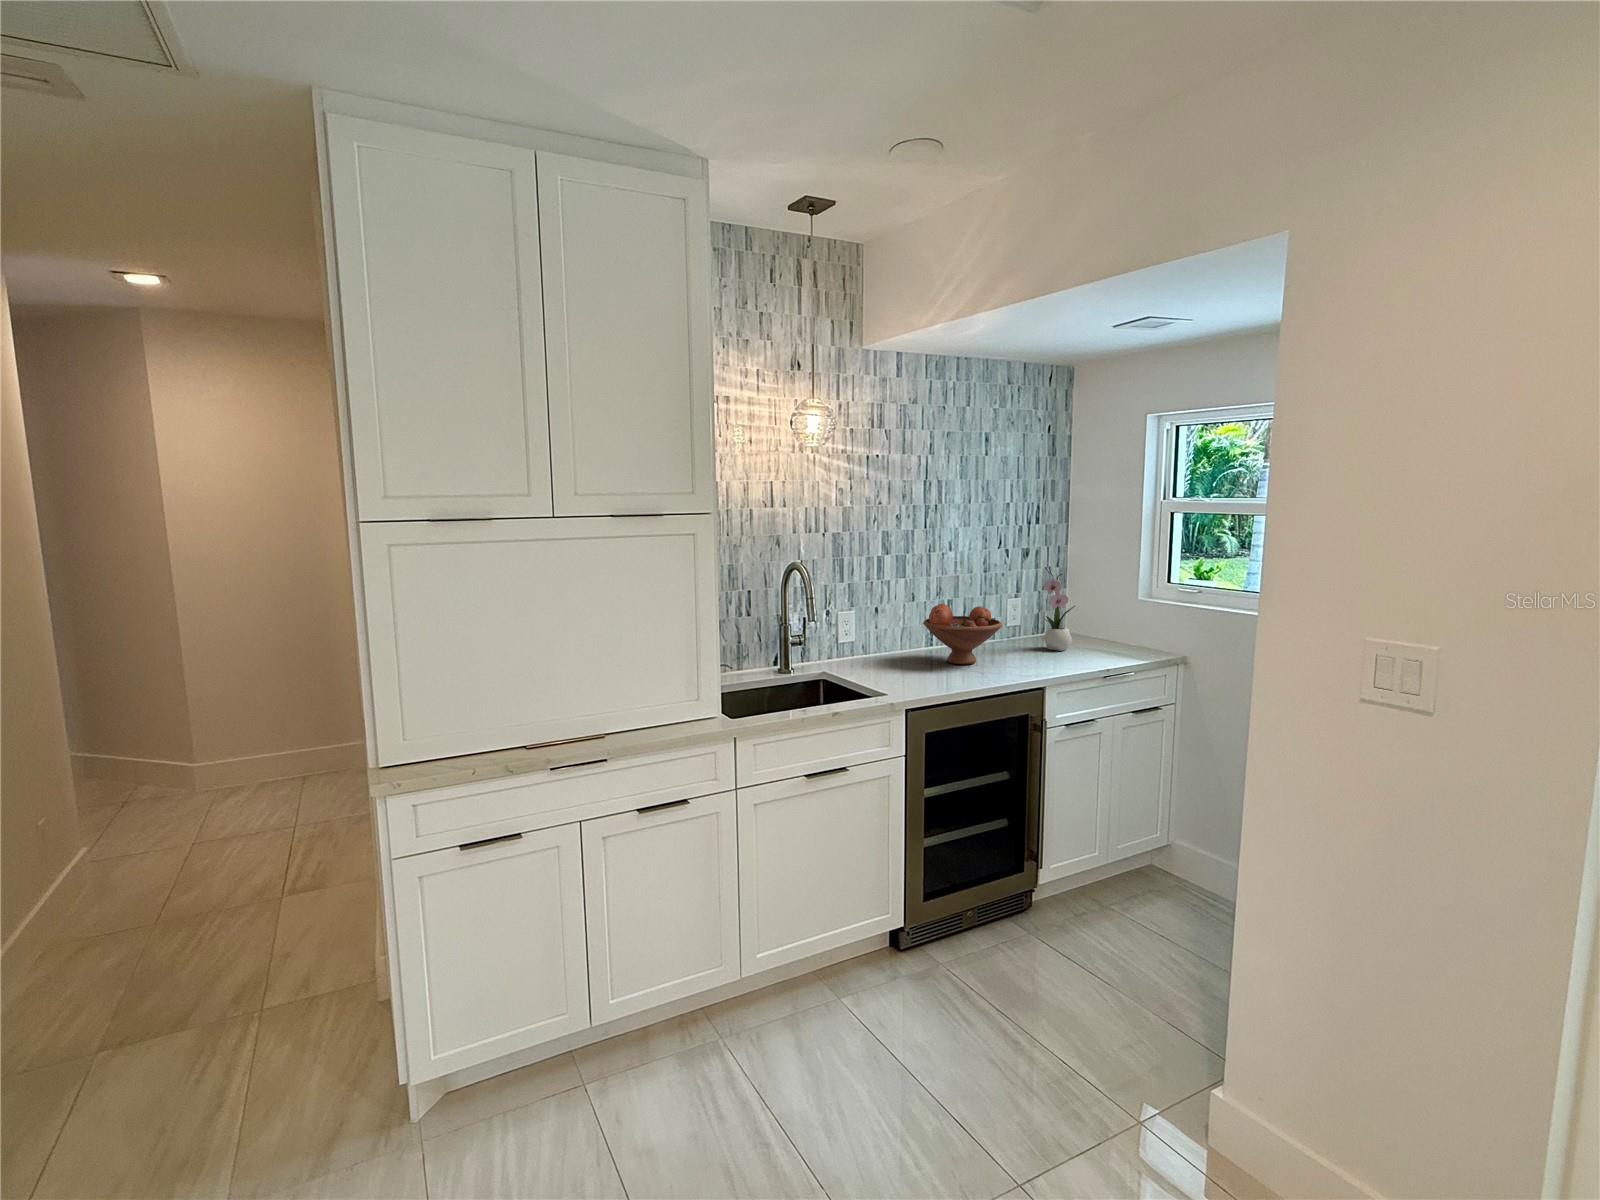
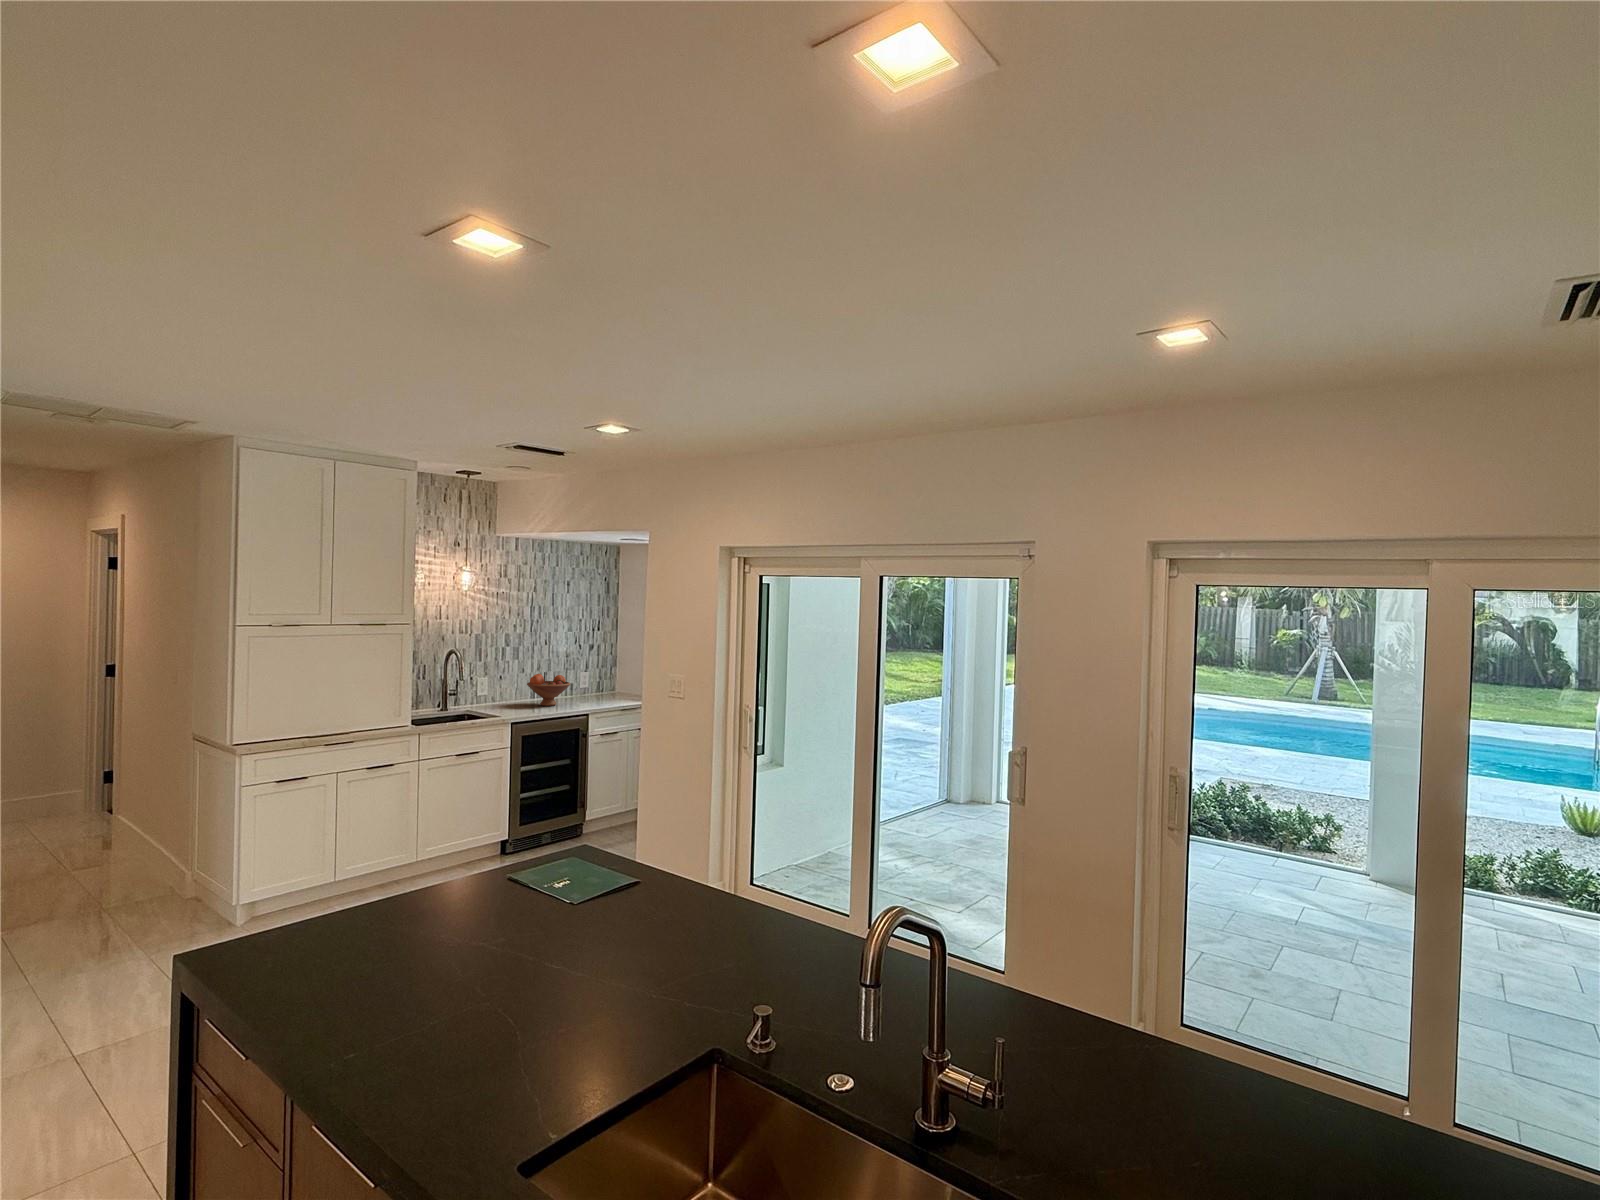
flower arrangement: present [1044,566,1075,651] -> none [597,654,615,700]

